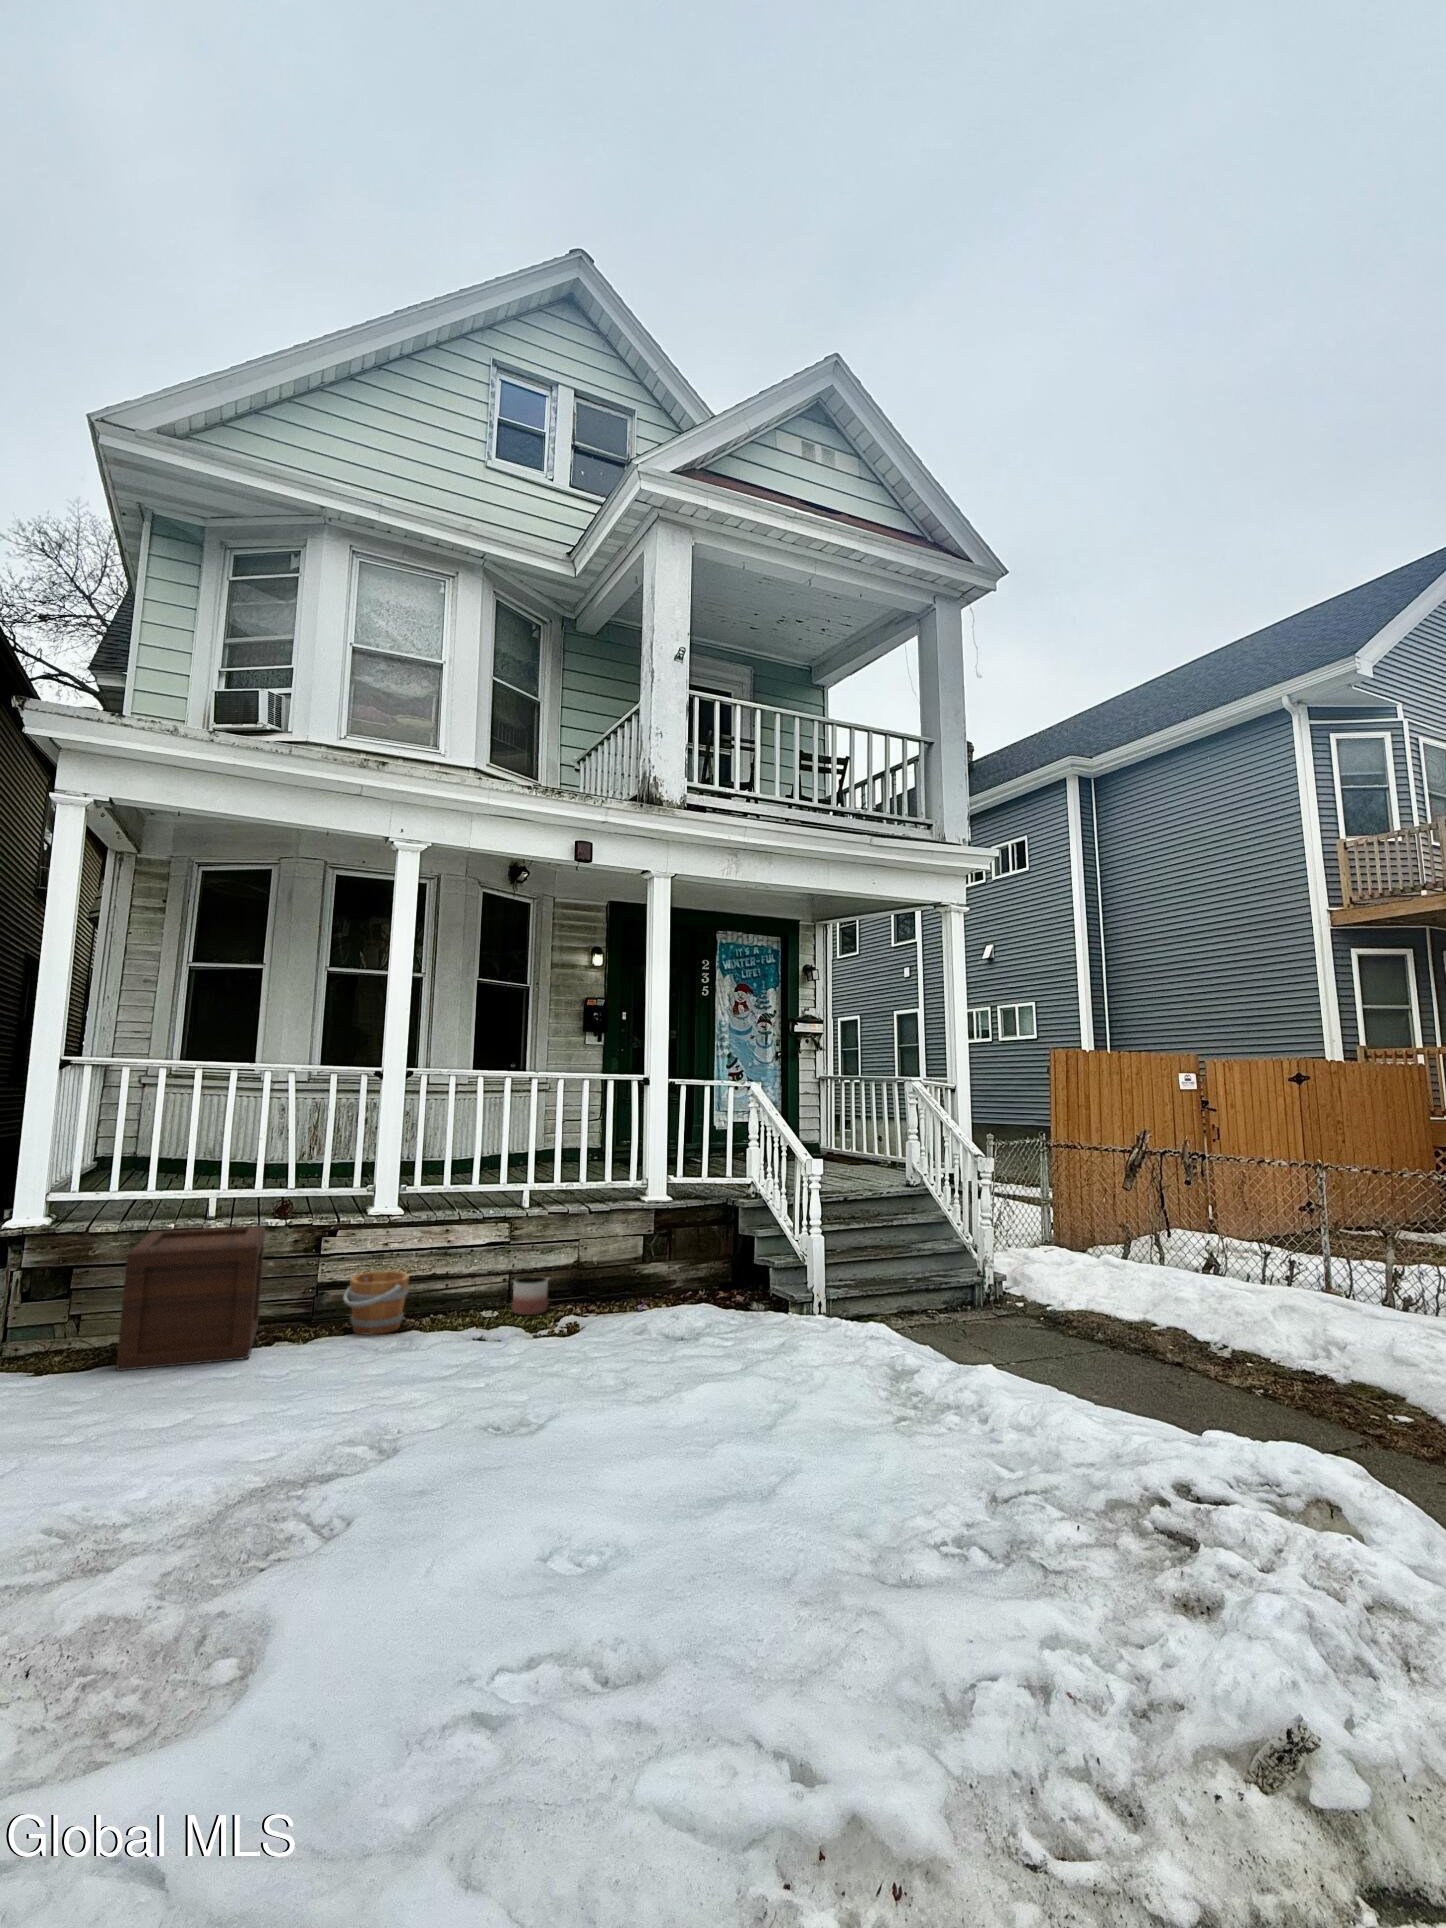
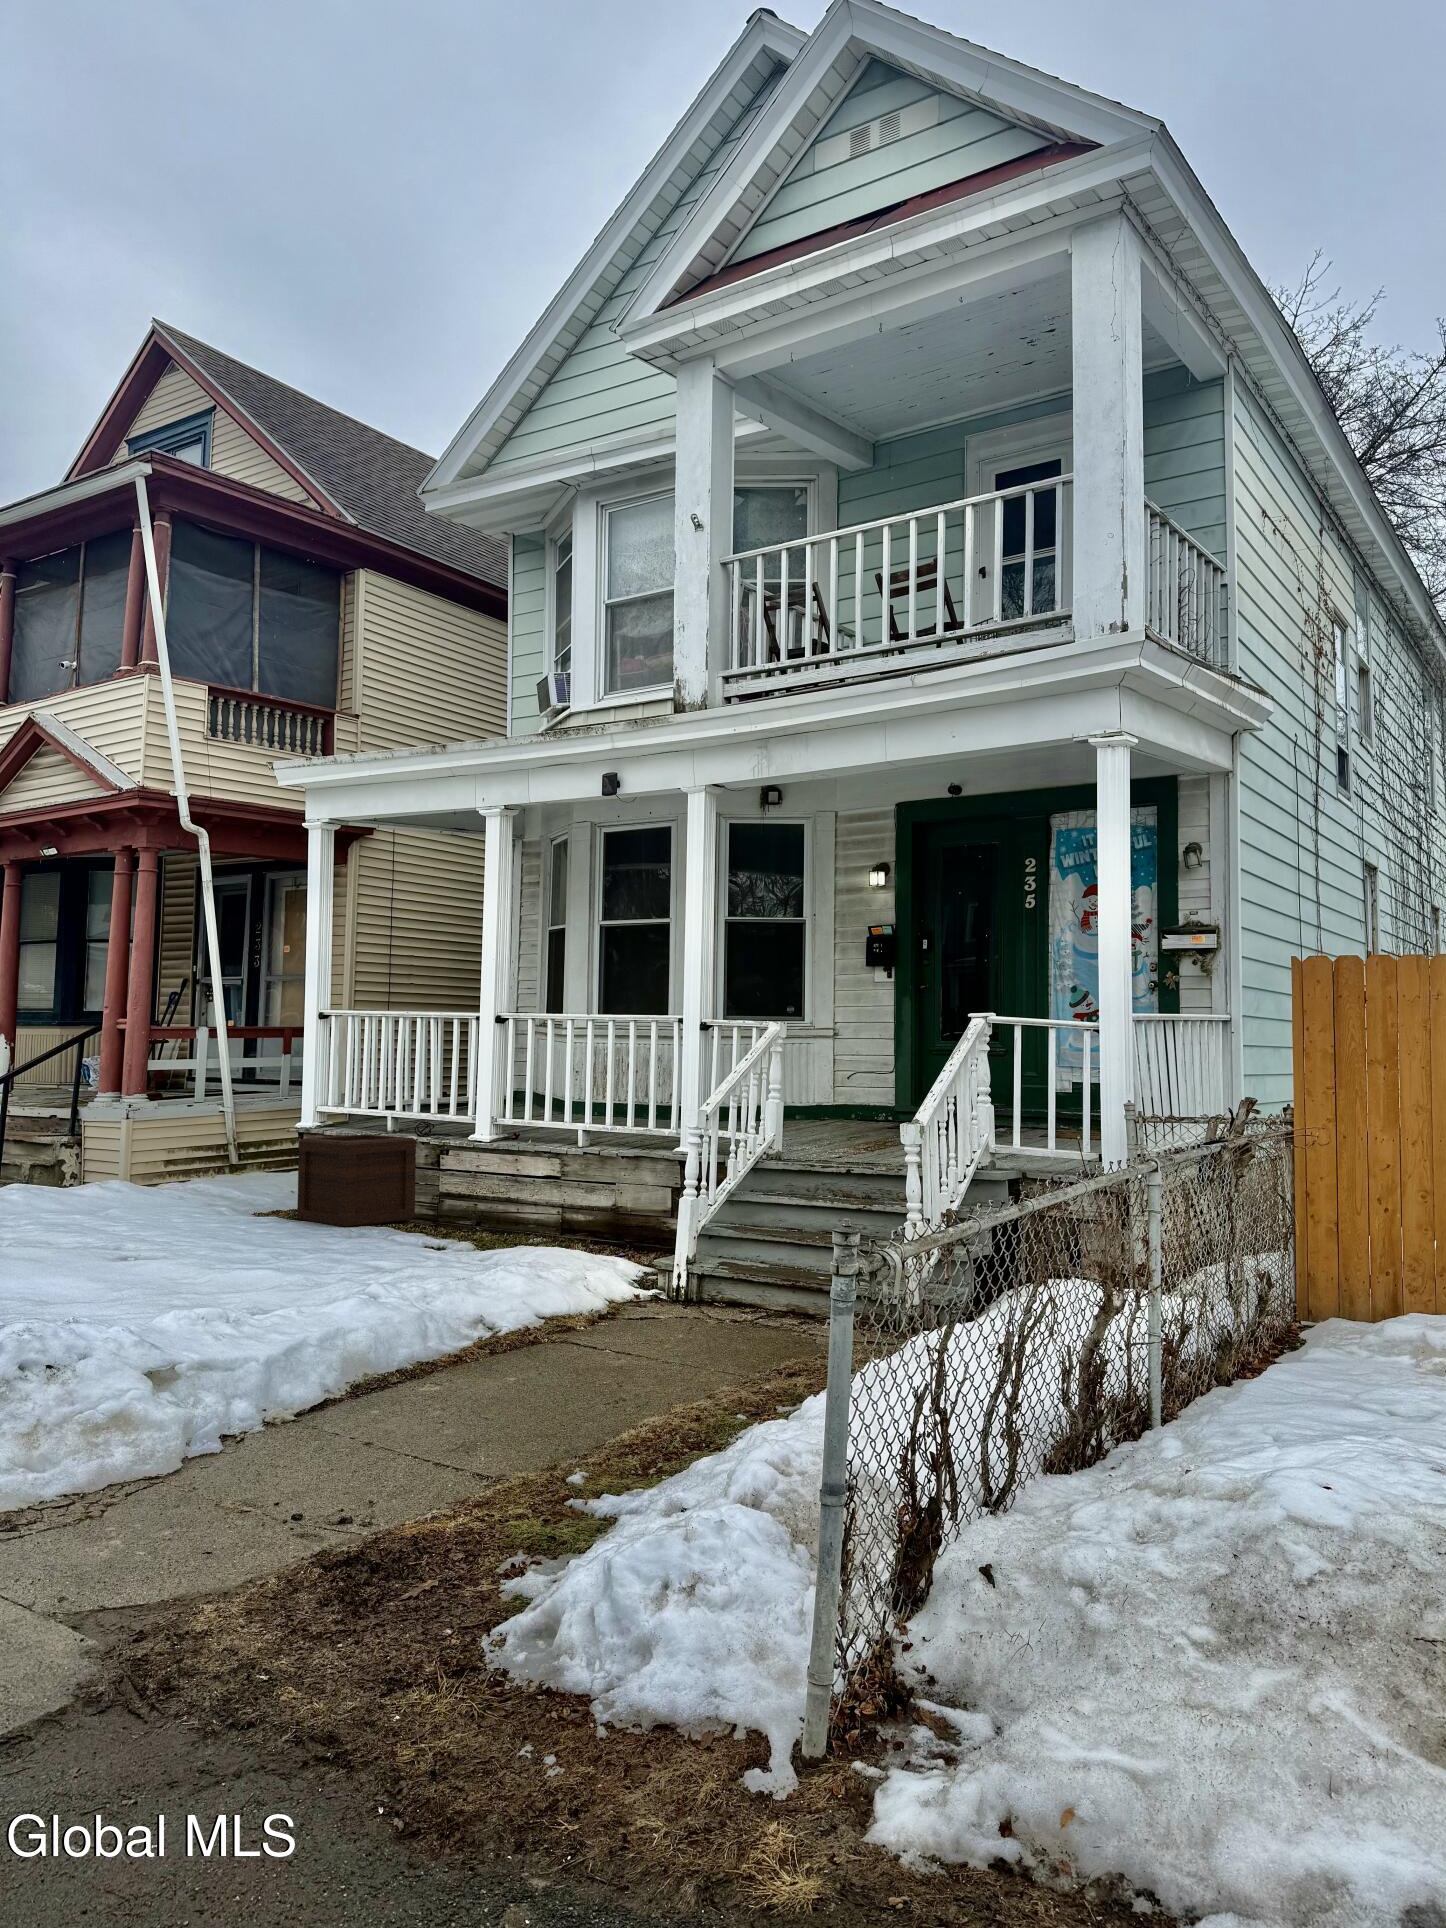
bucket: present [343,1271,409,1335] -> none [426,1186,479,1234]
planter: present [512,1276,548,1315] -> none [541,1212,574,1246]

